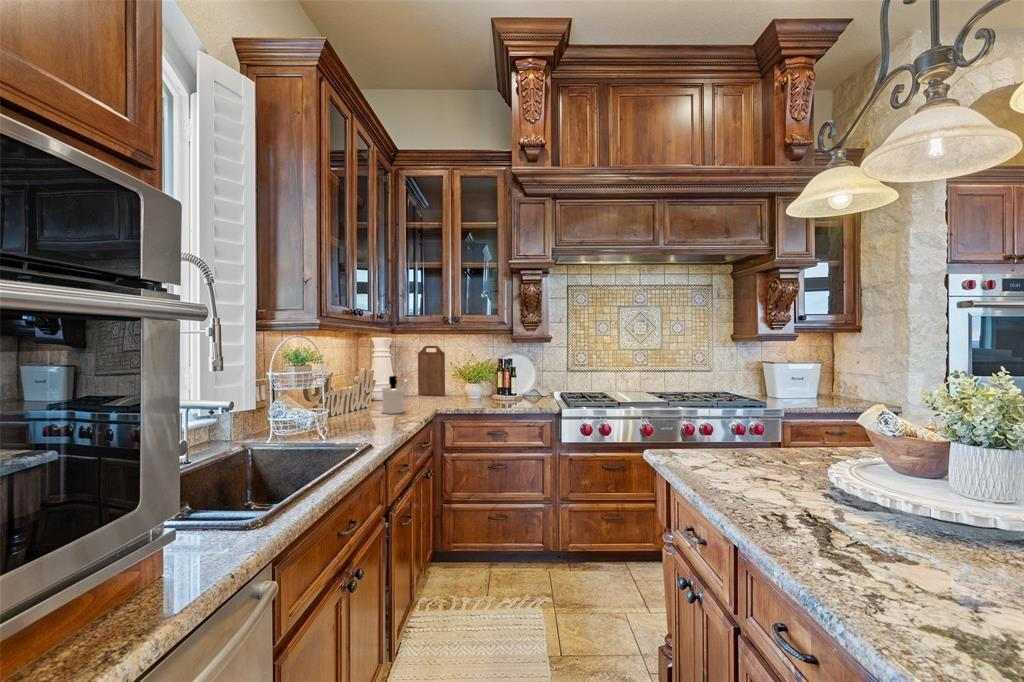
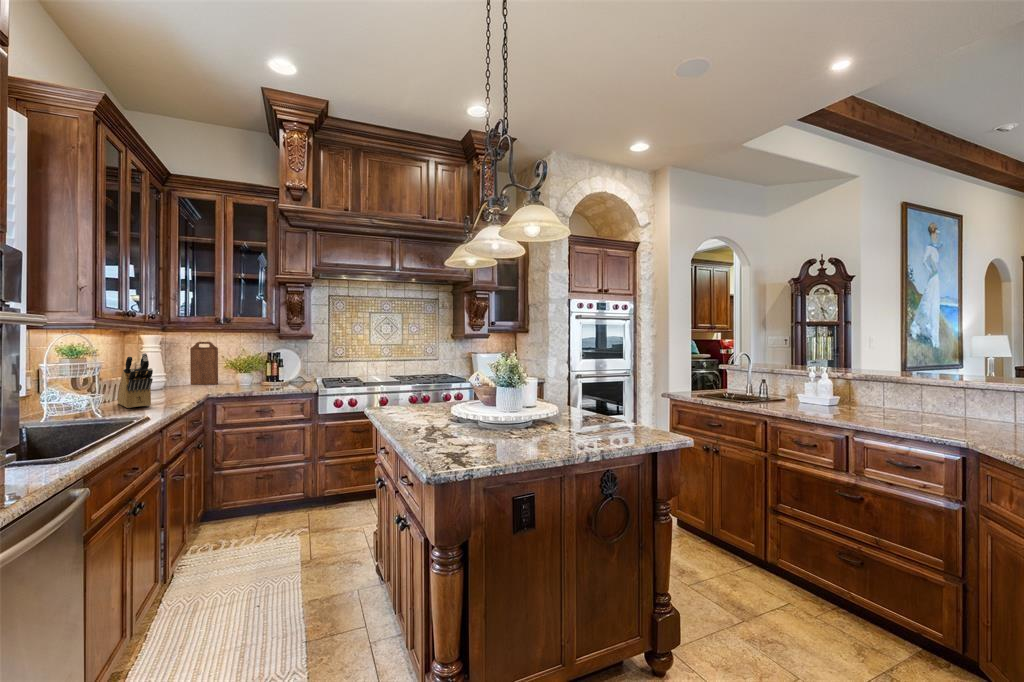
knife block: none [347,360,380,426] -> present [118,353,153,408]
soap dispenser: present [382,376,408,414] -> none [153,367,181,399]

